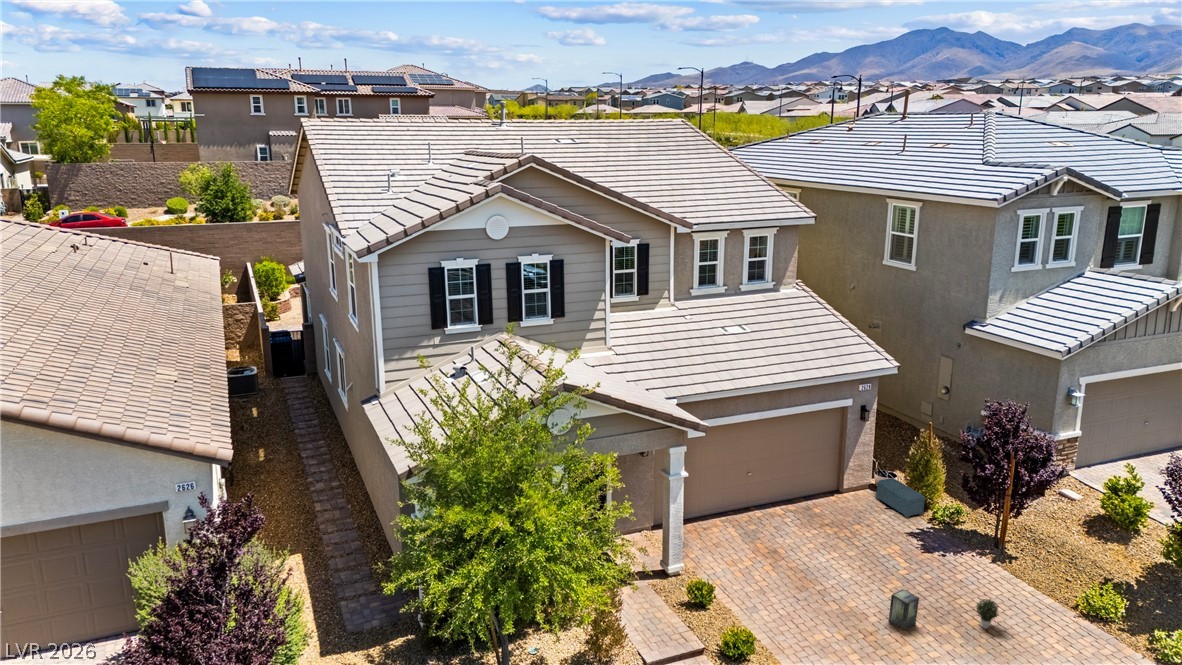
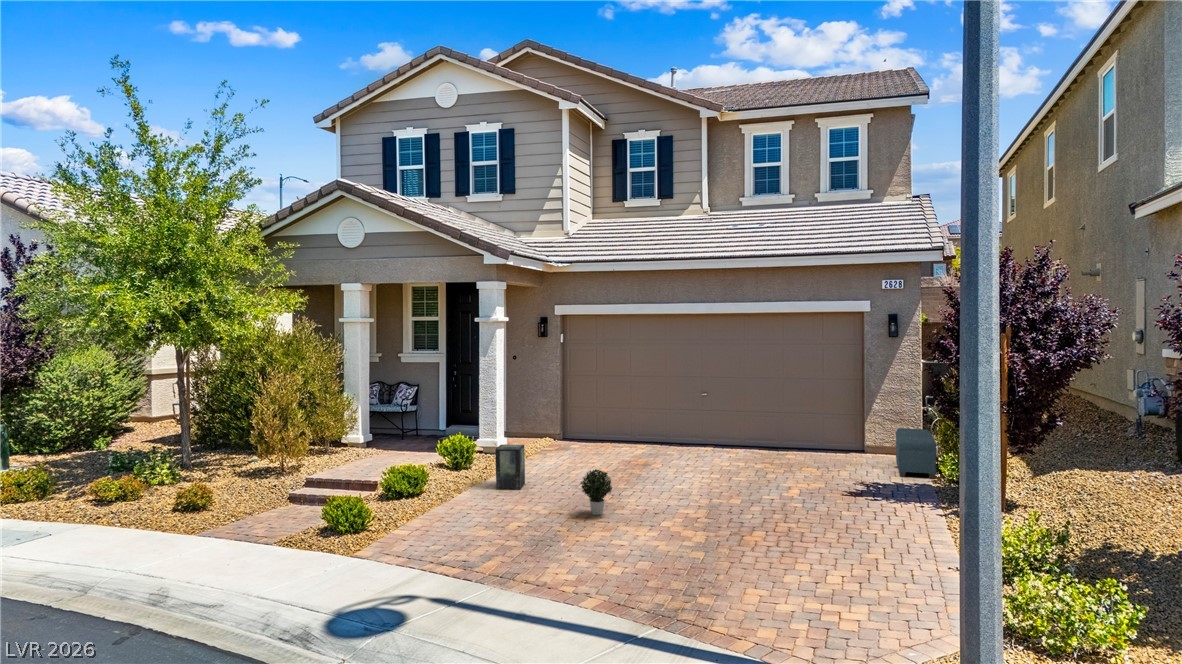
storage box: present [889,589,919,630] -> present [495,445,525,490]
potted plant: present [977,599,998,629] -> present [580,469,612,516]

